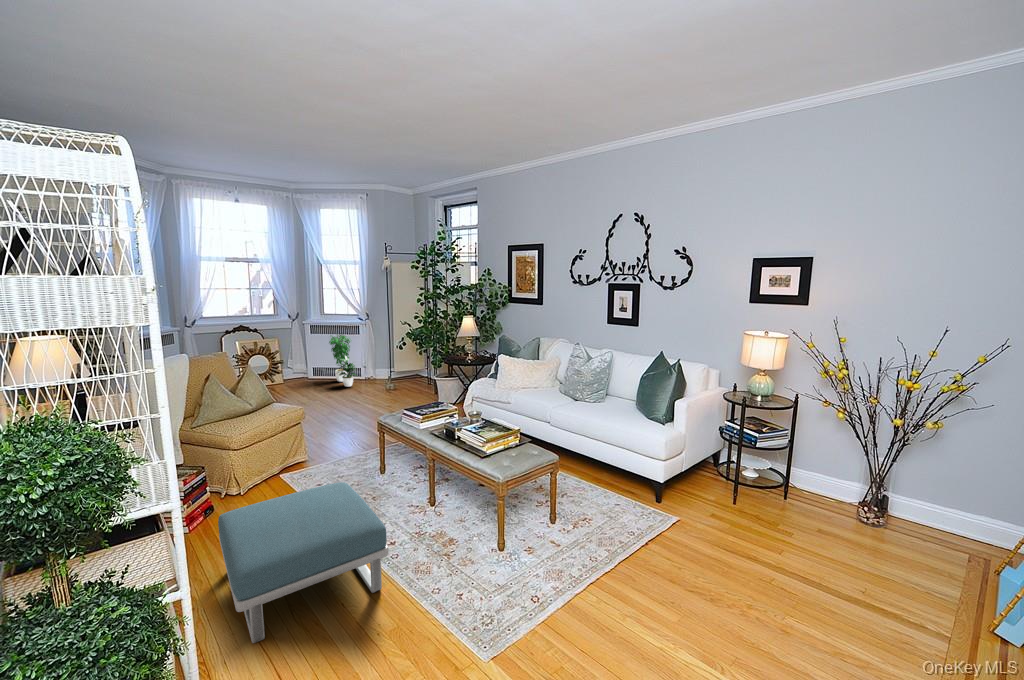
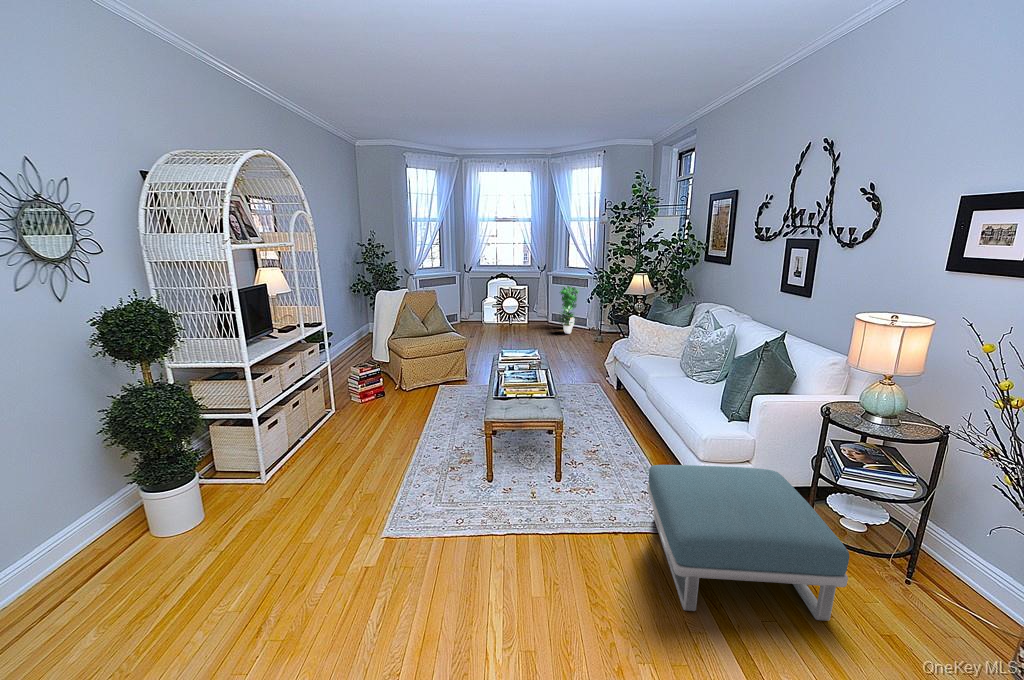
footstool: present [218,482,389,643] -> present [647,465,849,621]

